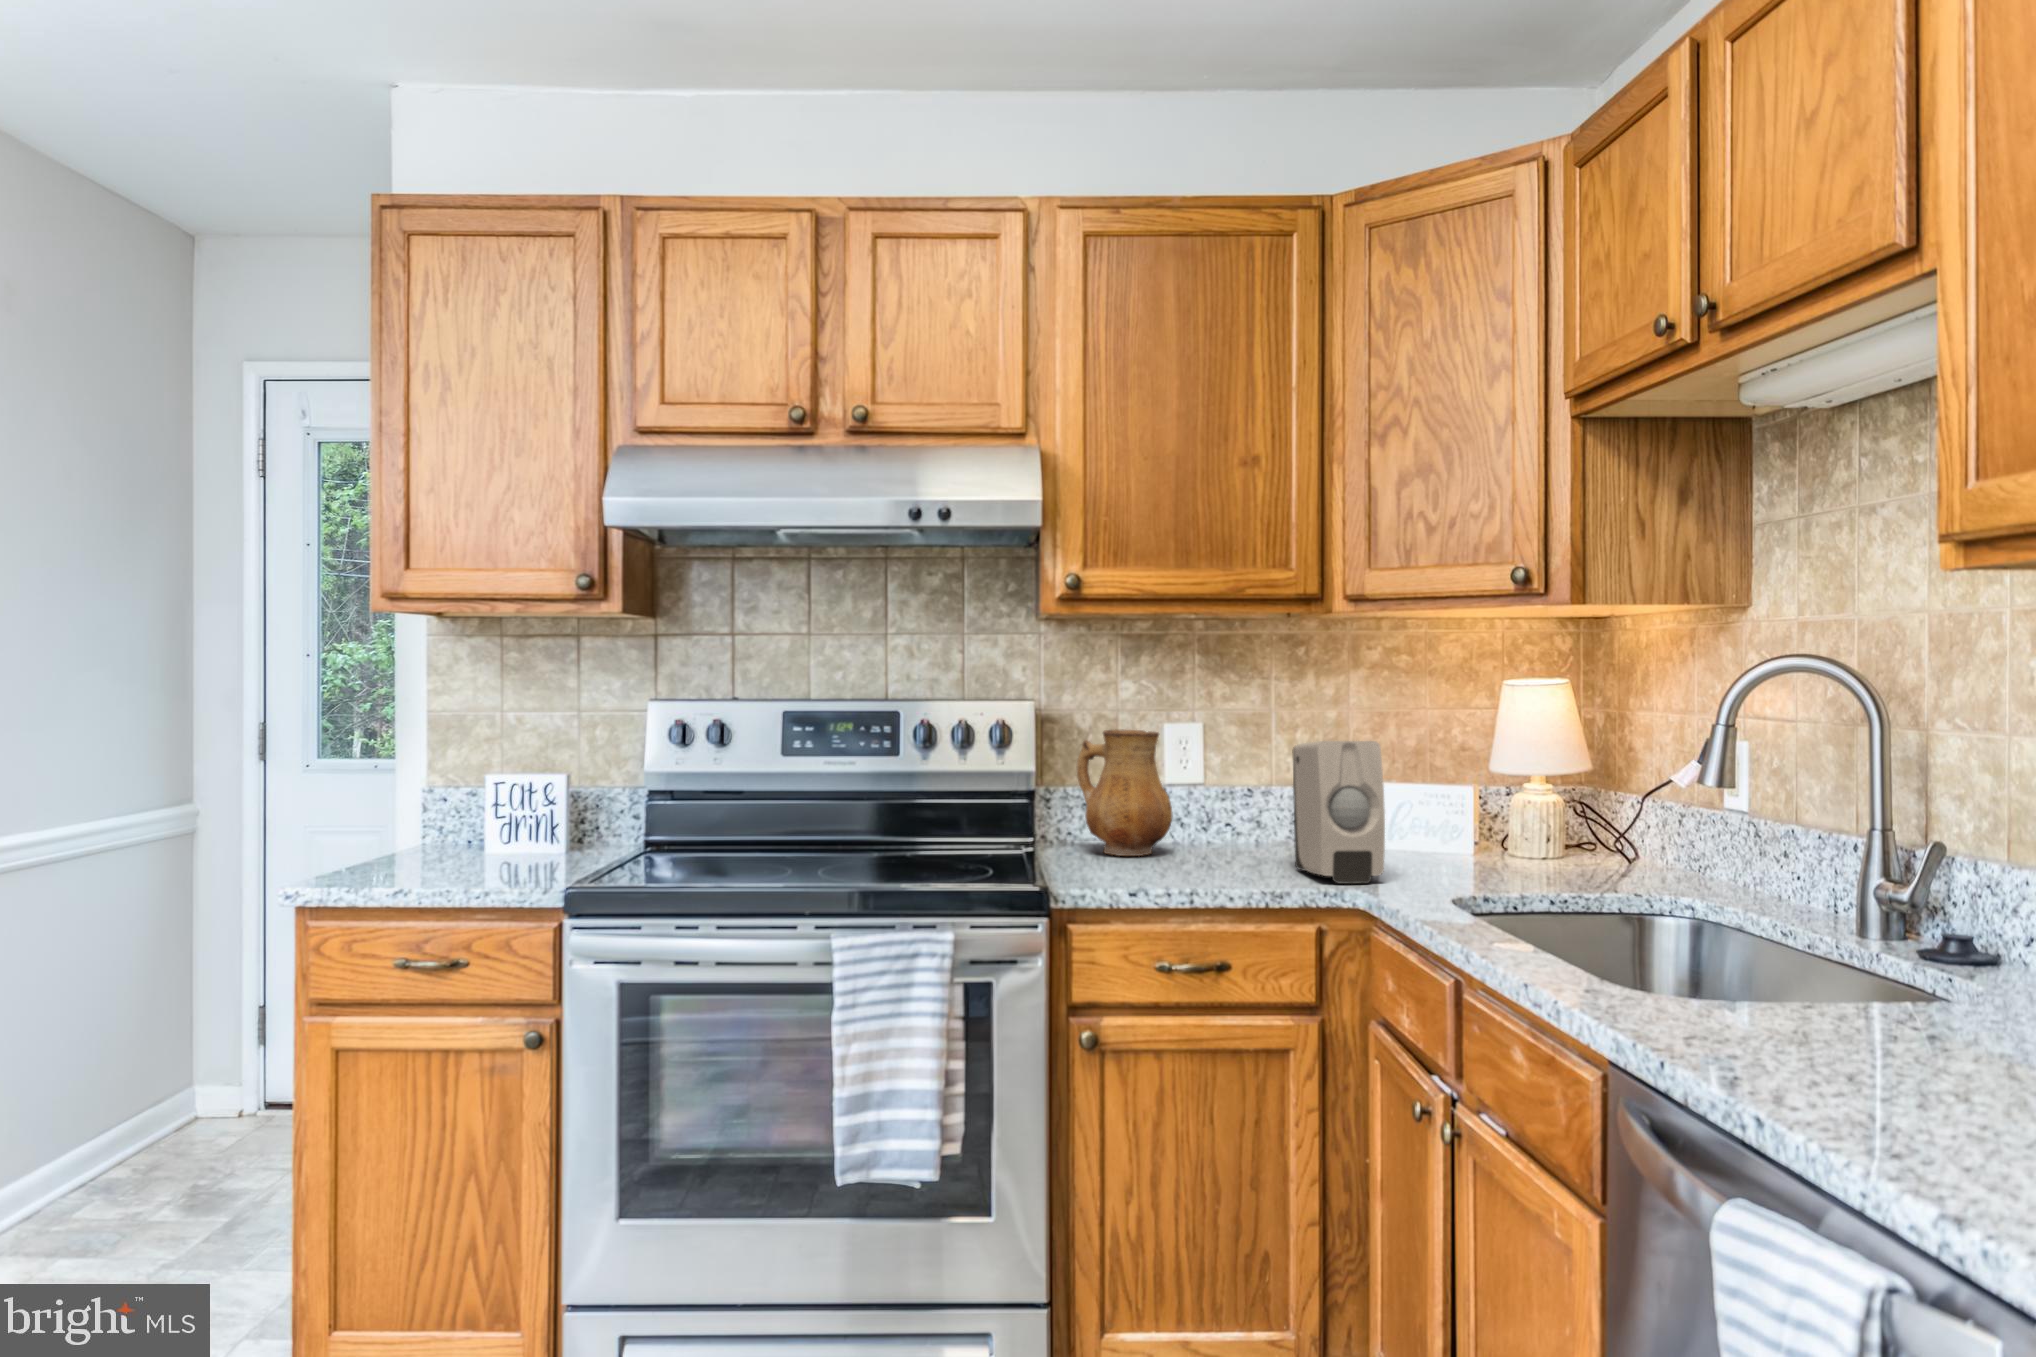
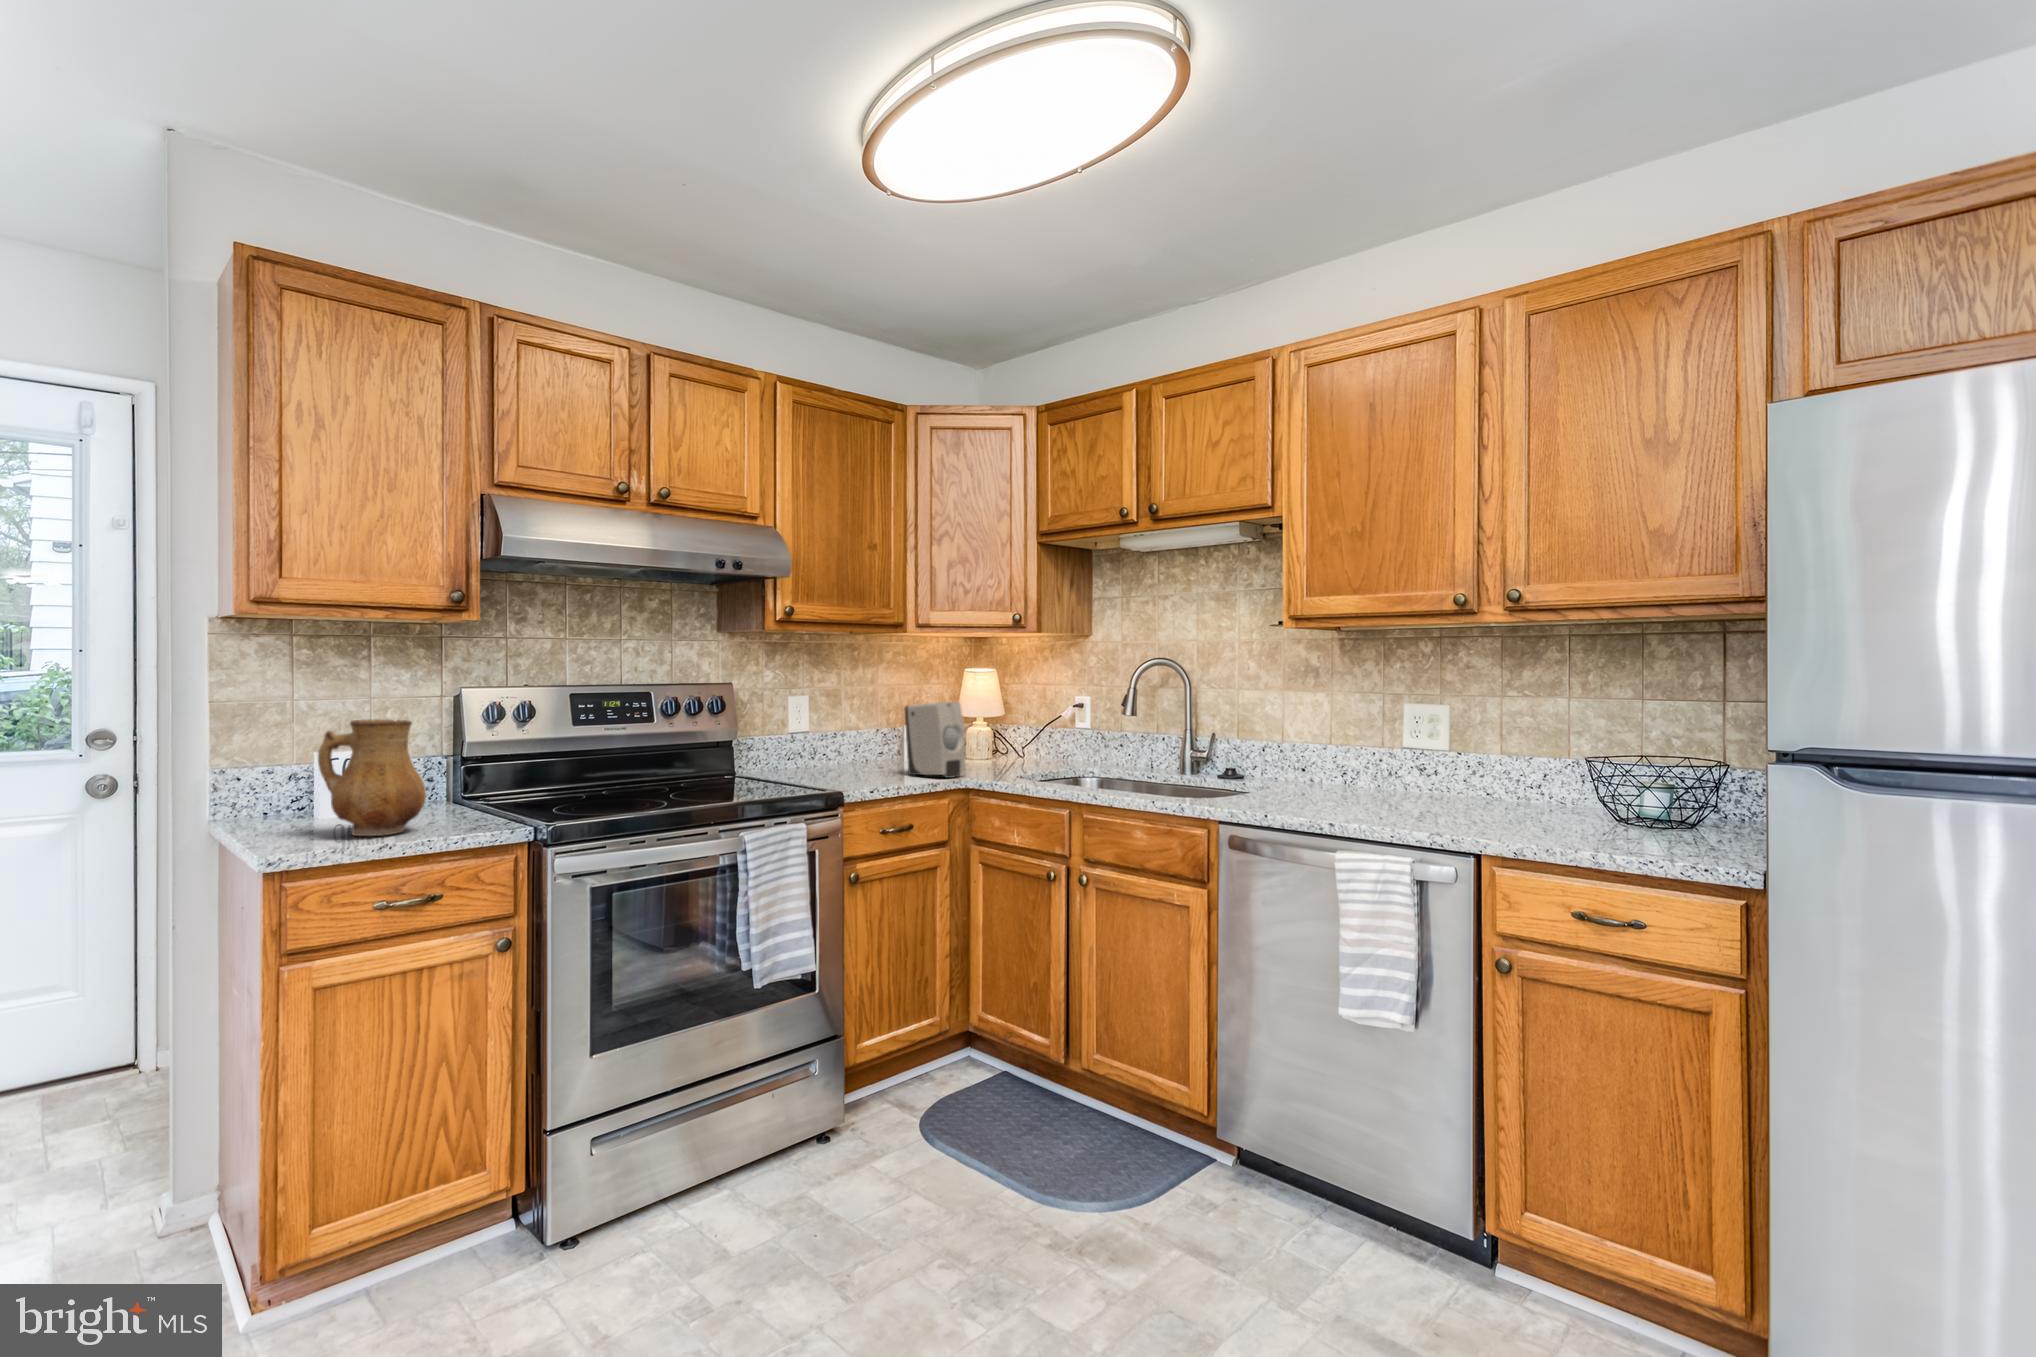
ceramic pitcher: present [1077,729,1172,856] -> present [318,719,426,836]

